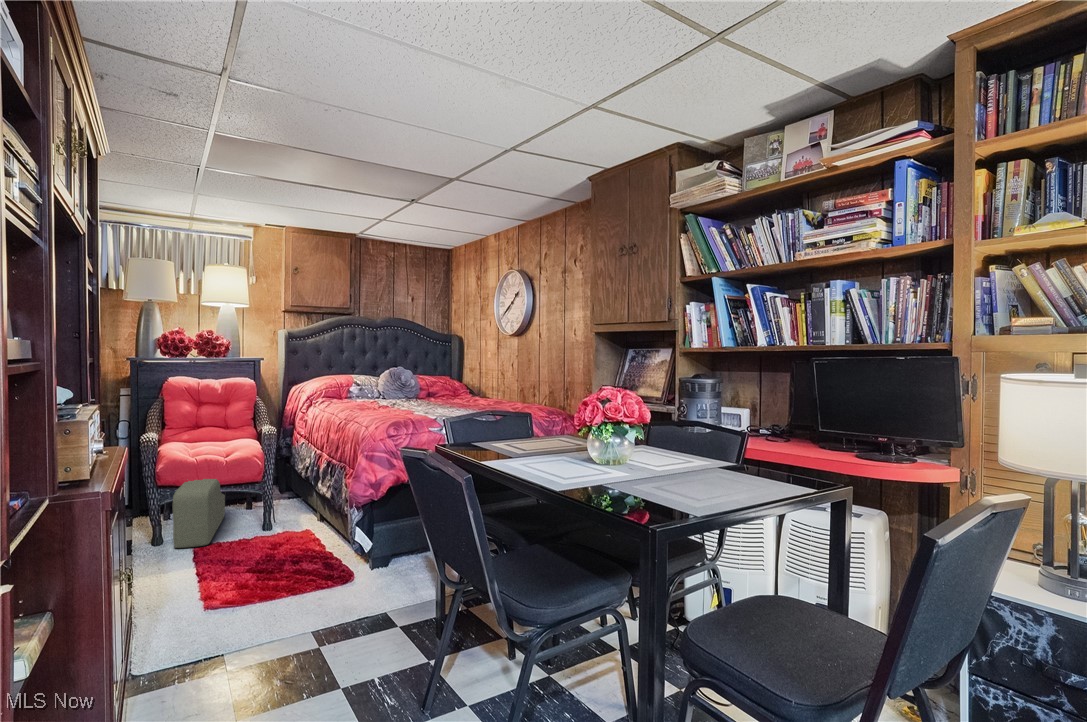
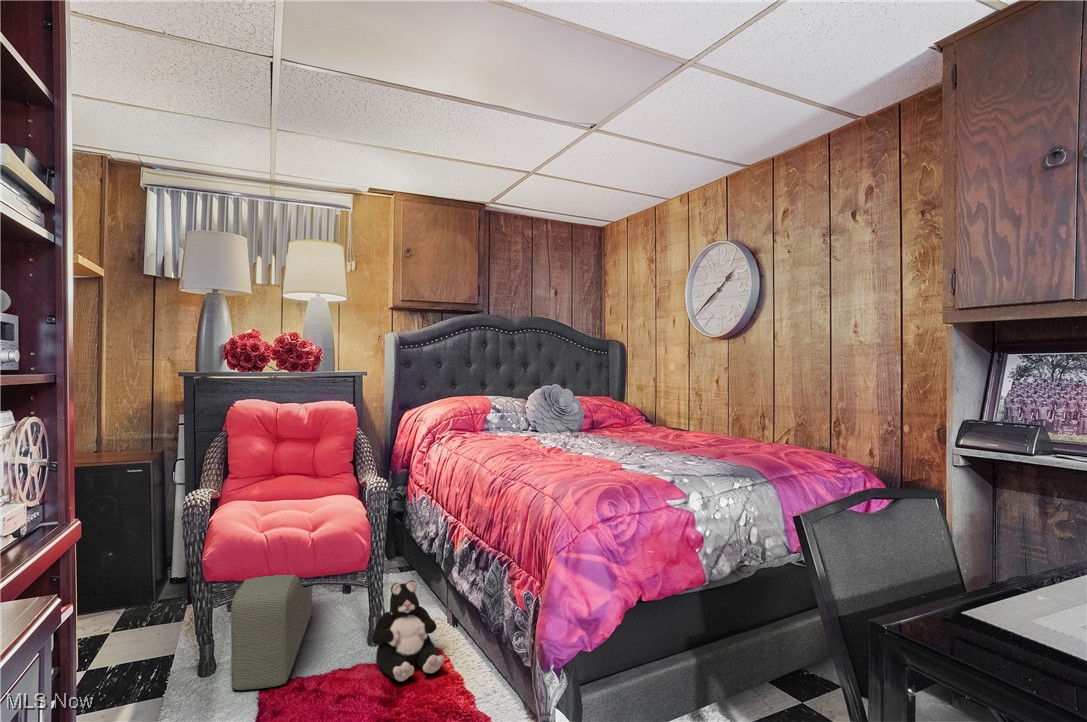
plush toy: none [264,485,309,540] -> present [372,580,445,681]

